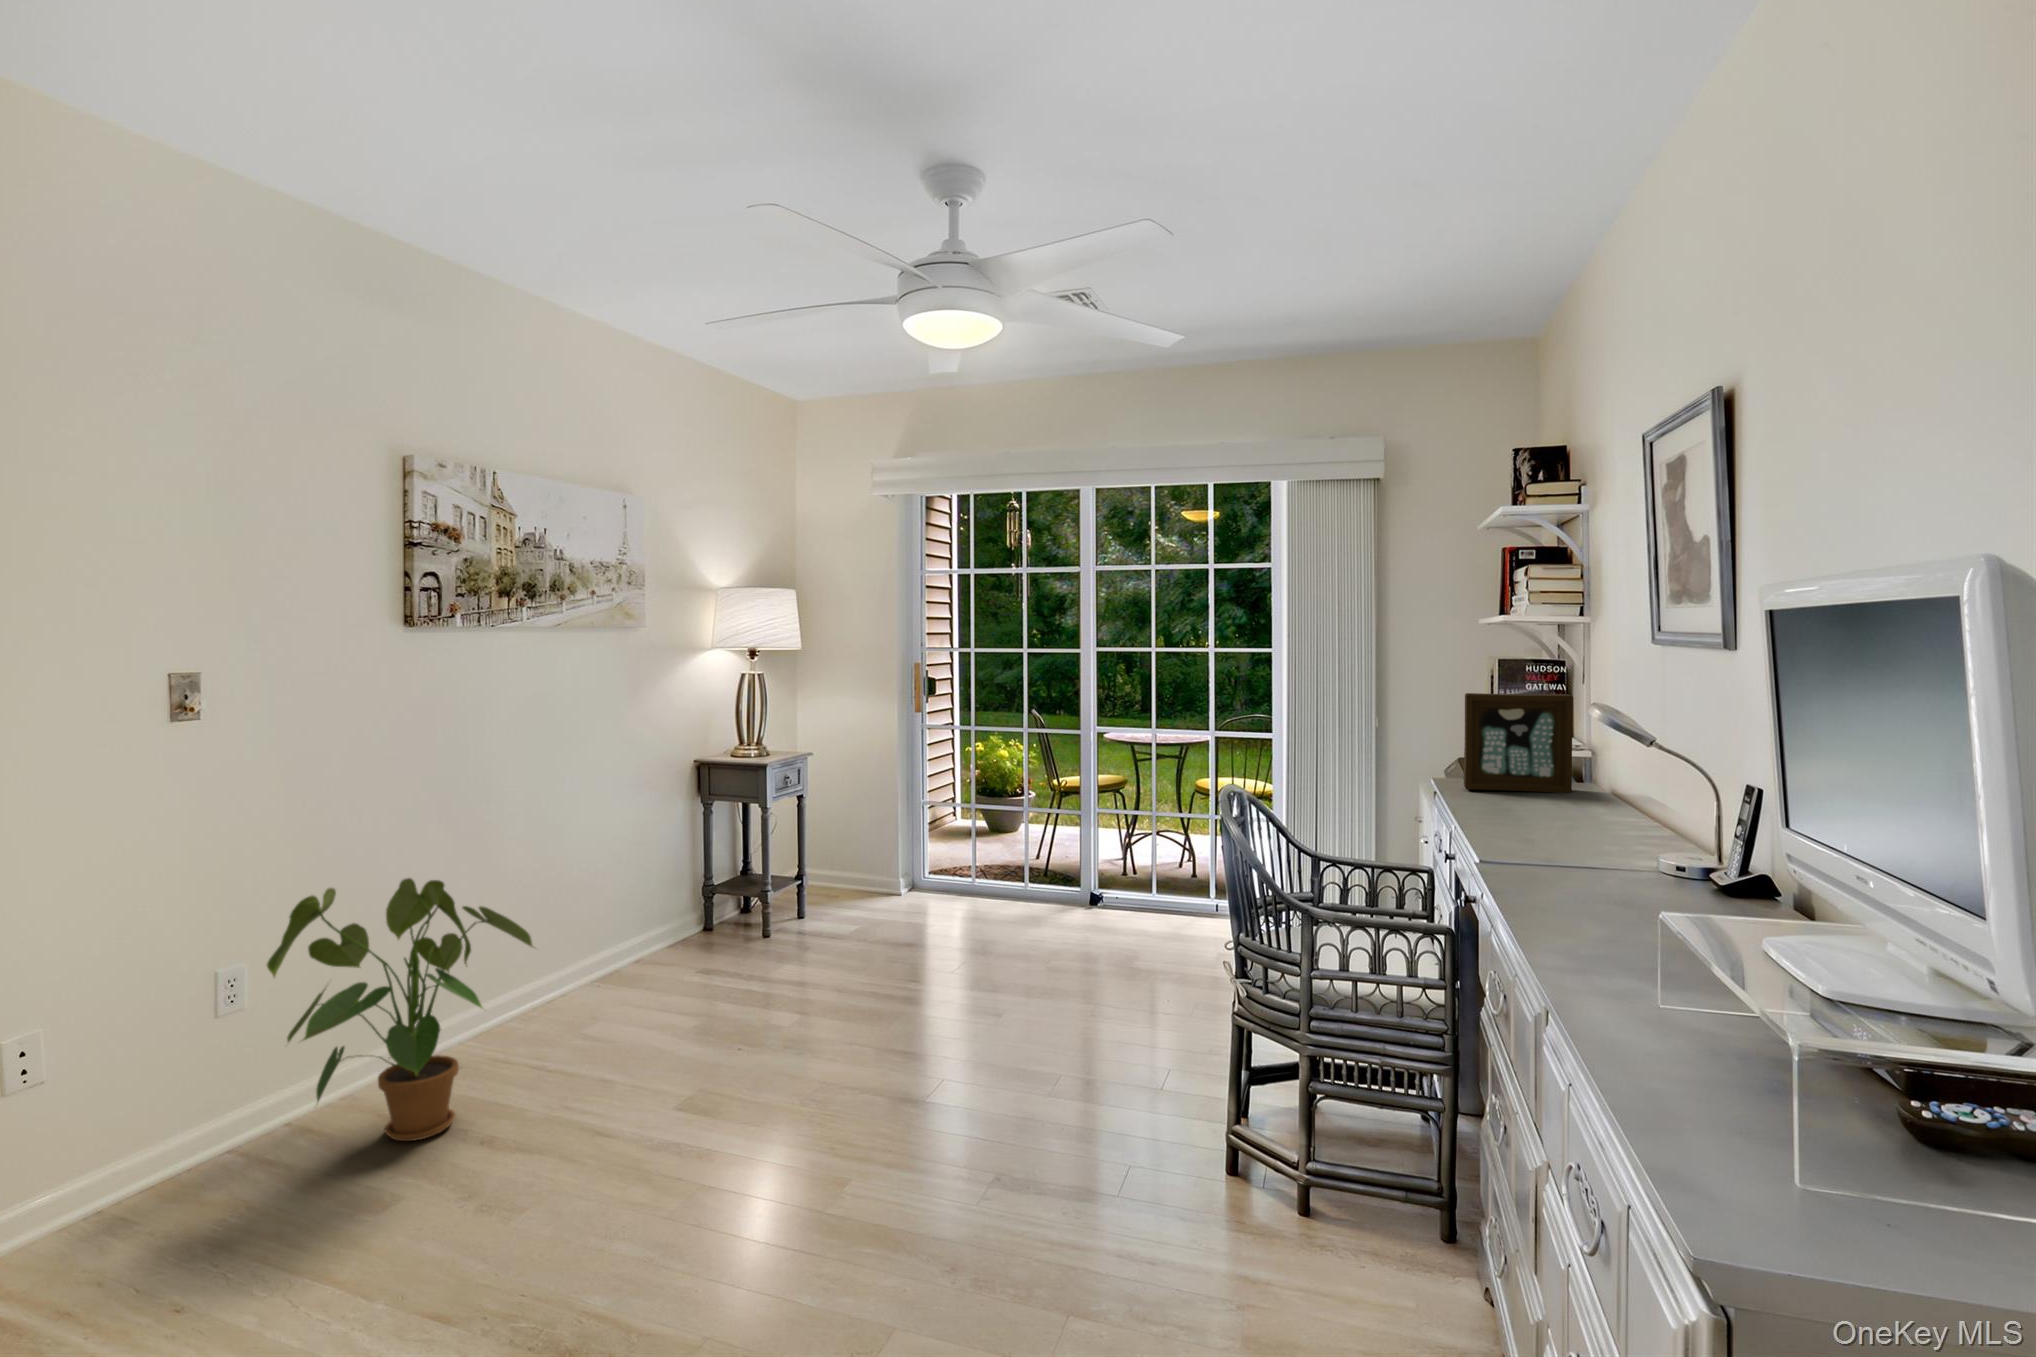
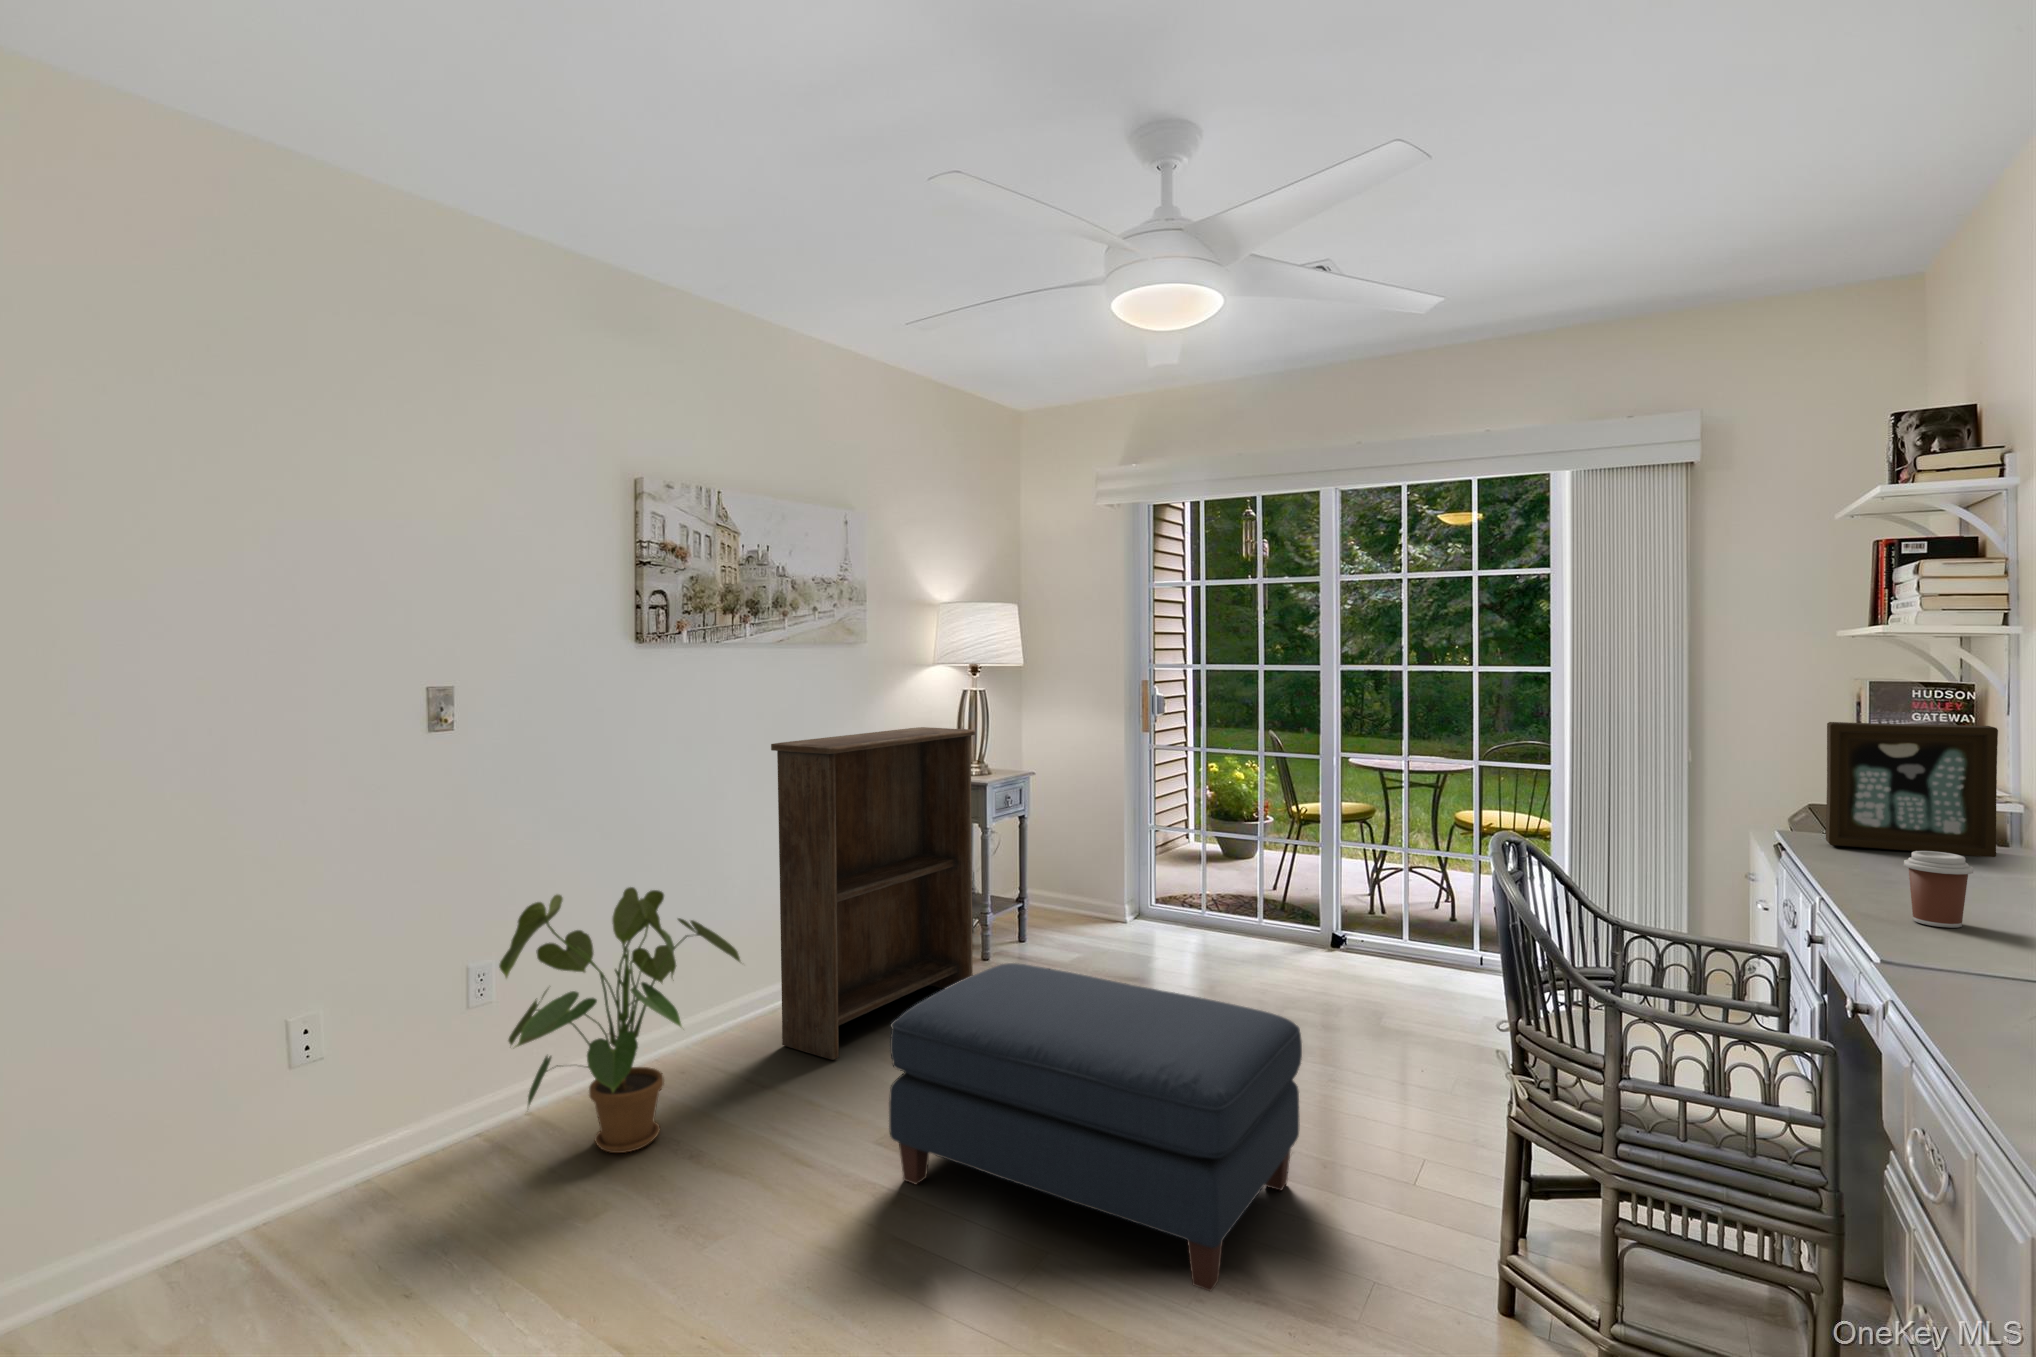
bookshelf: none [555,711,760,1038] -> present [771,727,975,1060]
coffee cup: none [1502,786,1544,840] -> present [1904,851,1973,928]
ottoman: none [701,928,1071,1183] -> present [889,963,1302,1291]

